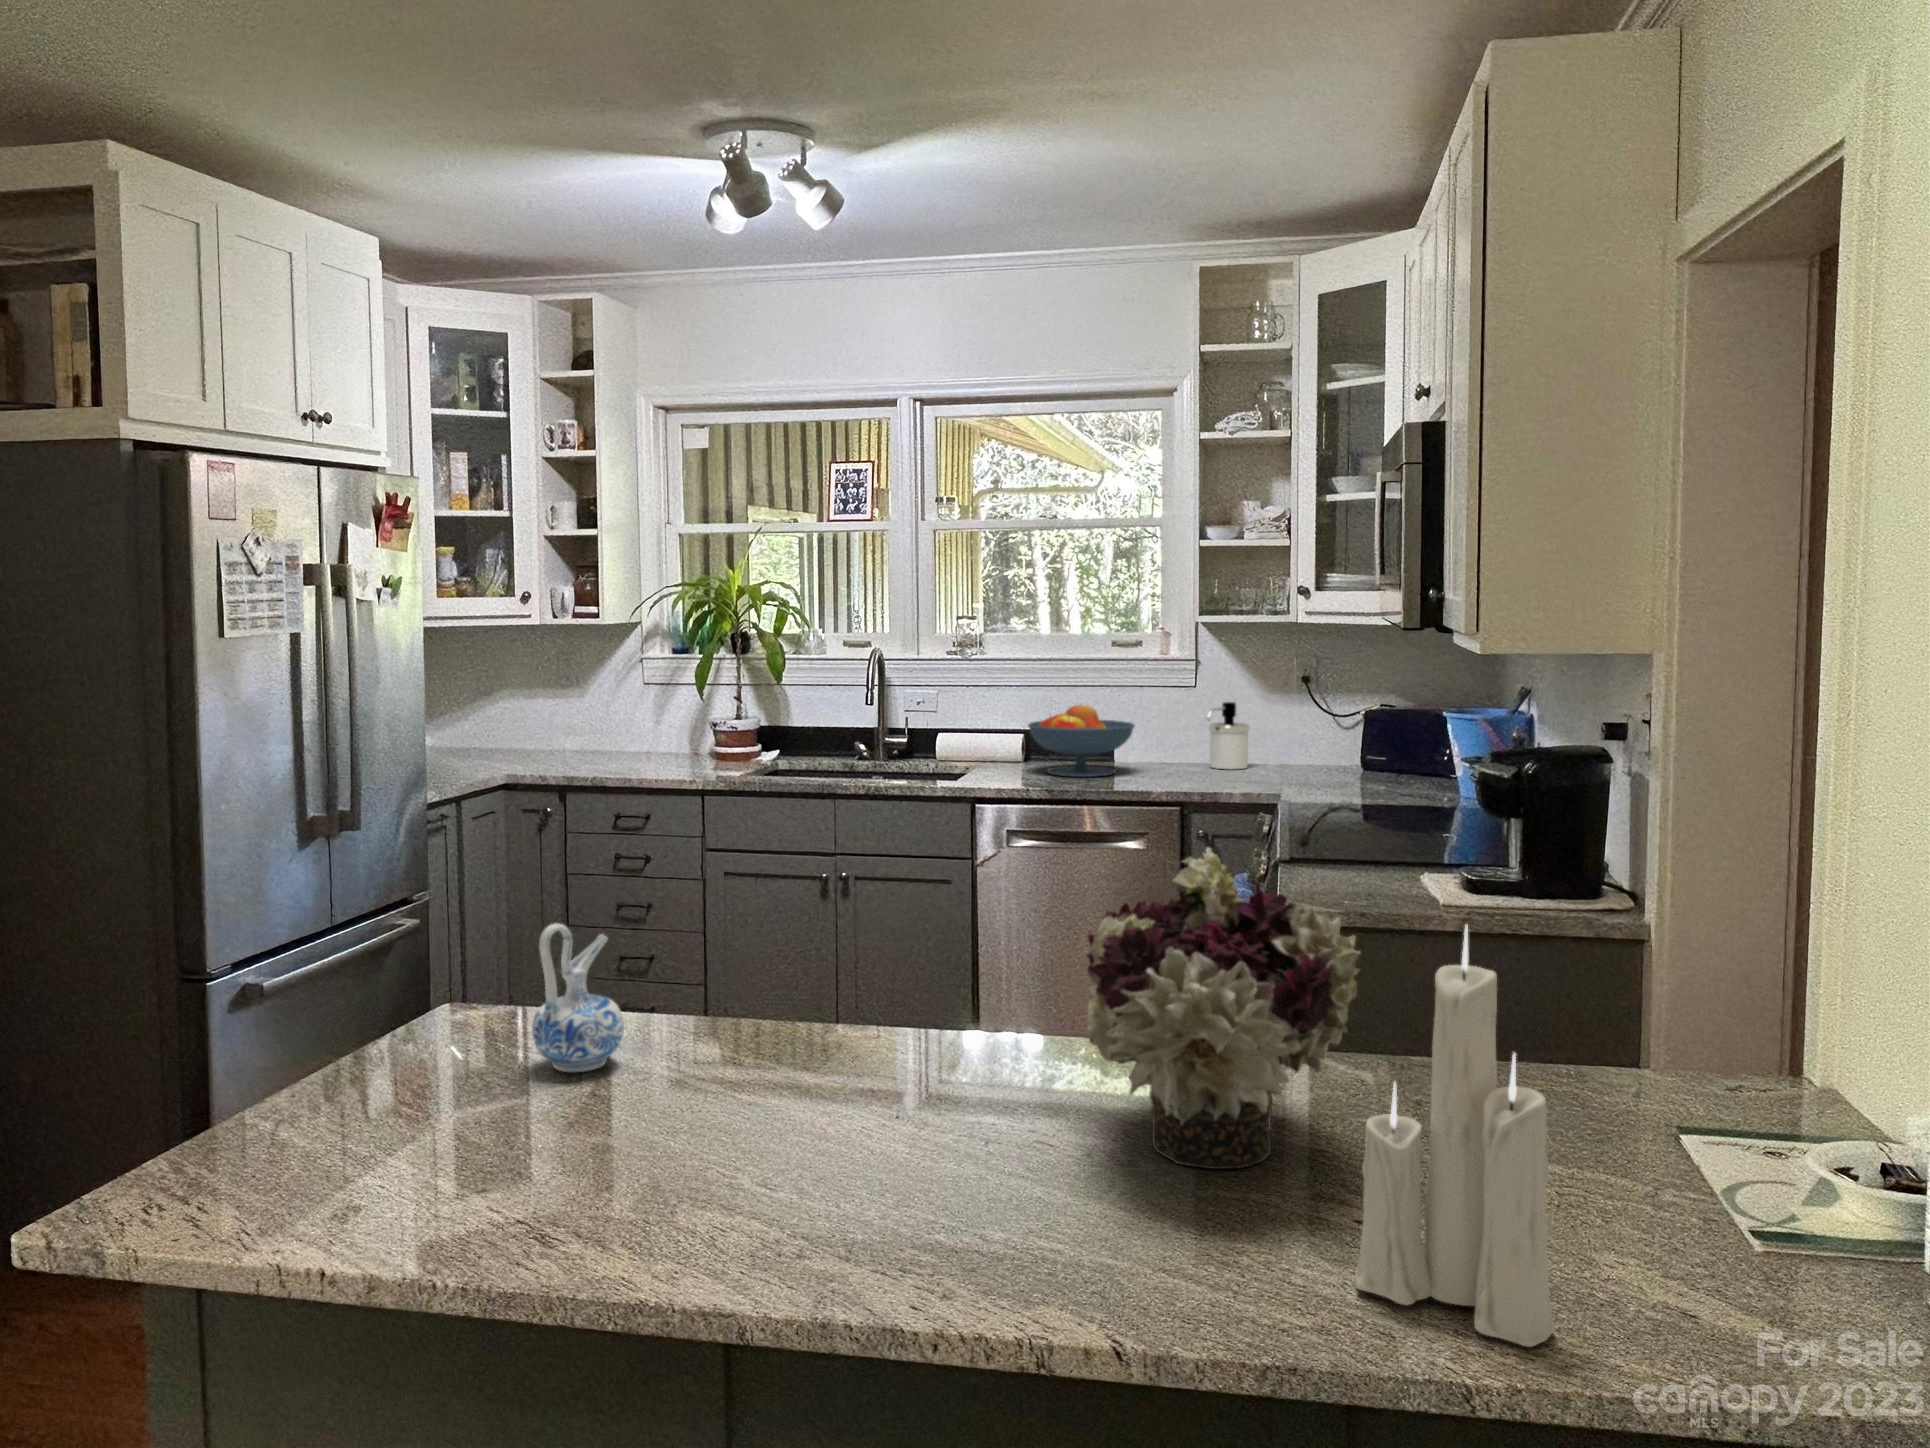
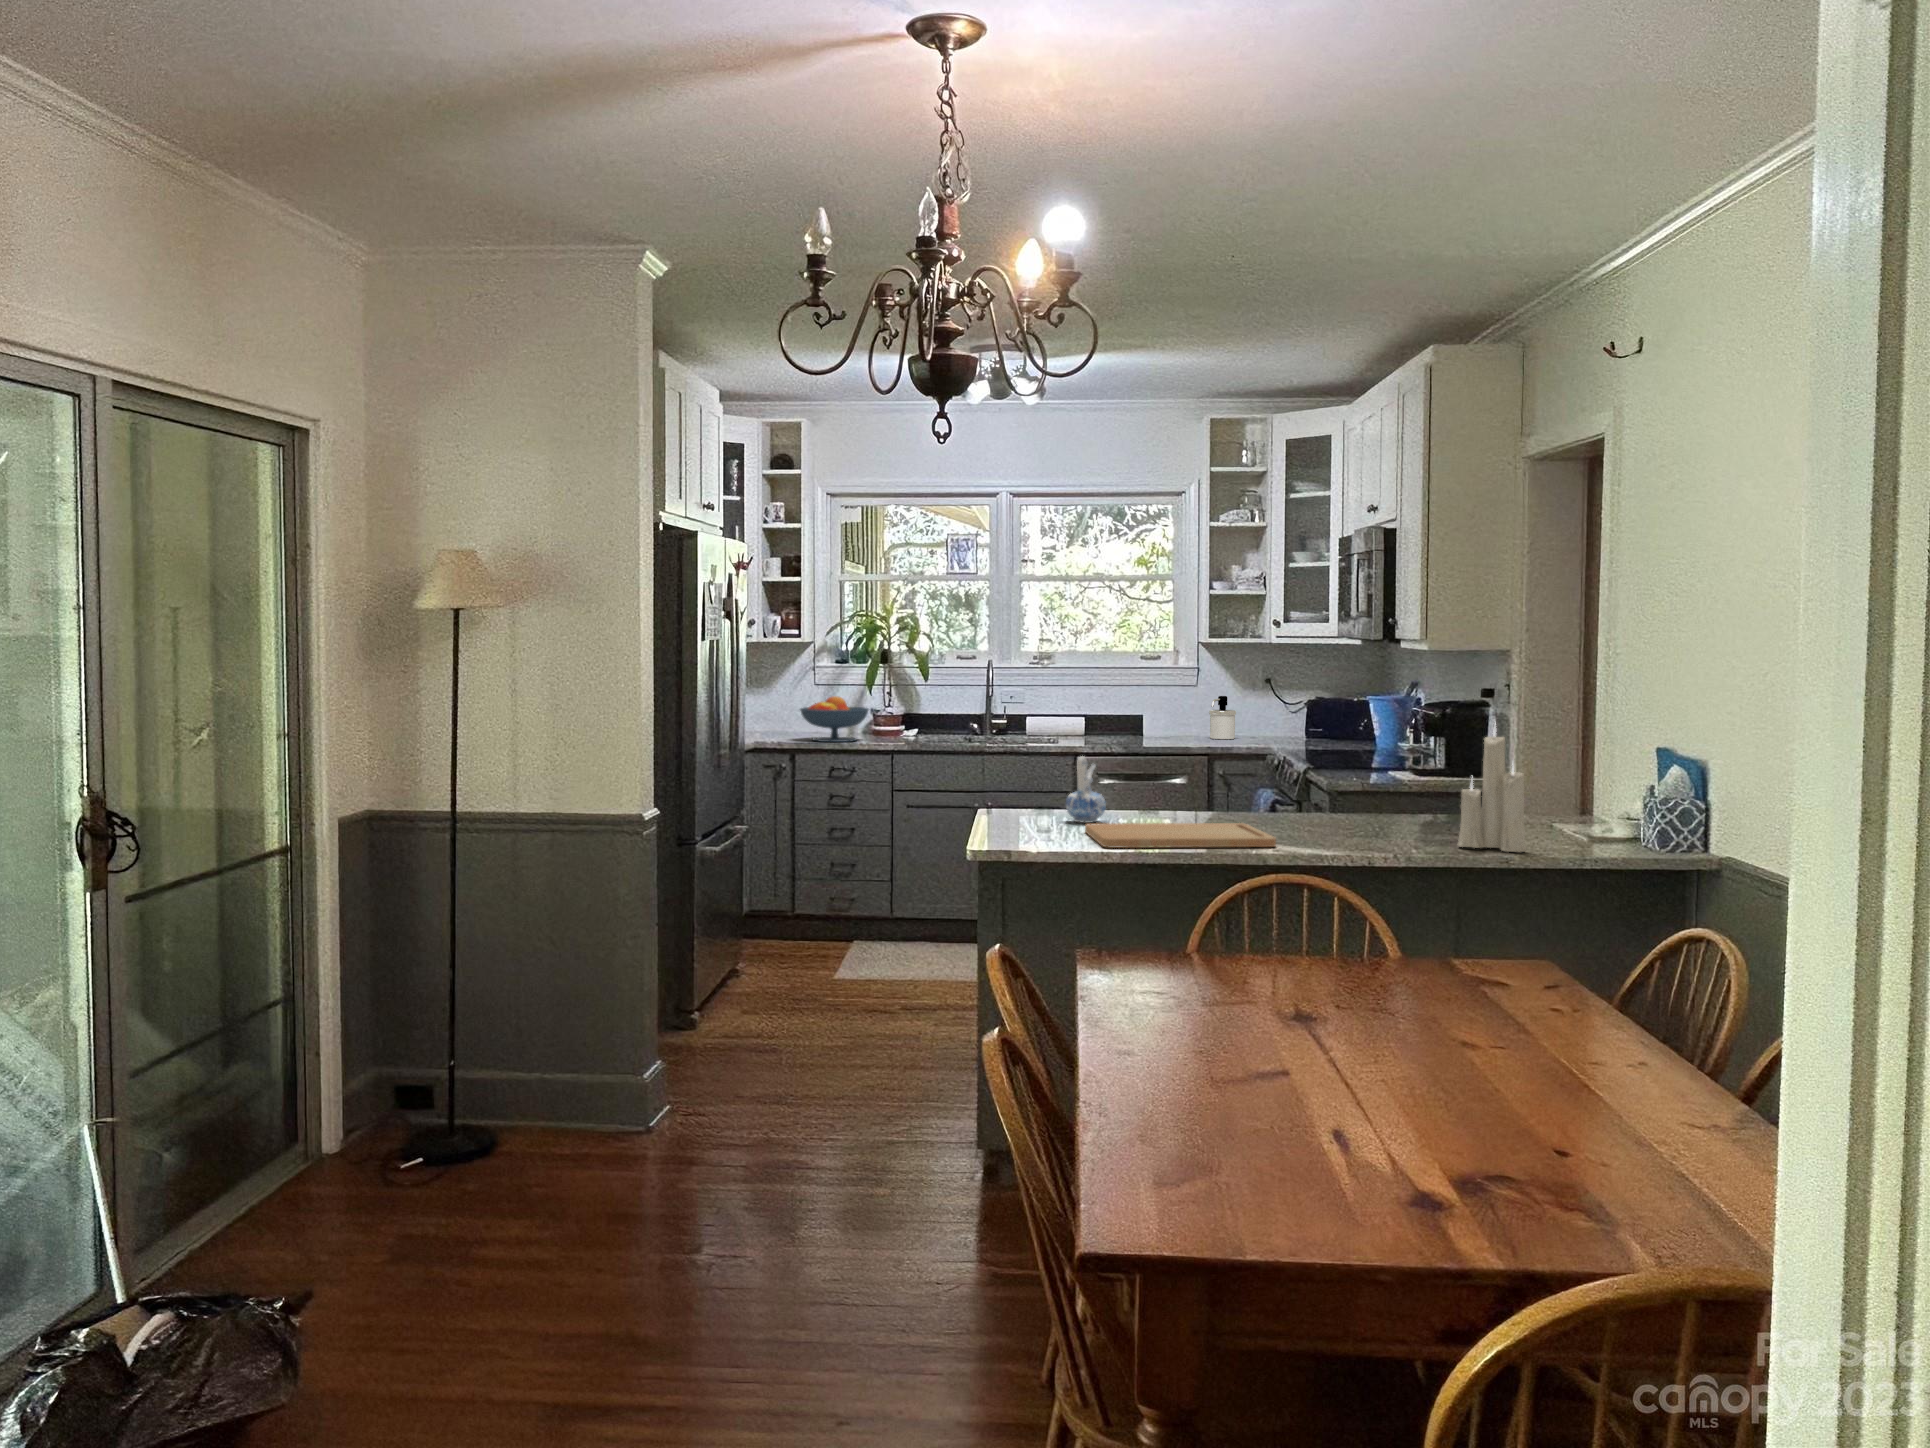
fruit bowl: present [1028,704,1134,777] -> present [800,696,869,742]
flower arrangement: present [1087,847,1361,1169] -> none [1319,713,1441,834]
cutting board: none [373,1104,873,1257] -> present [1085,823,1276,848]

